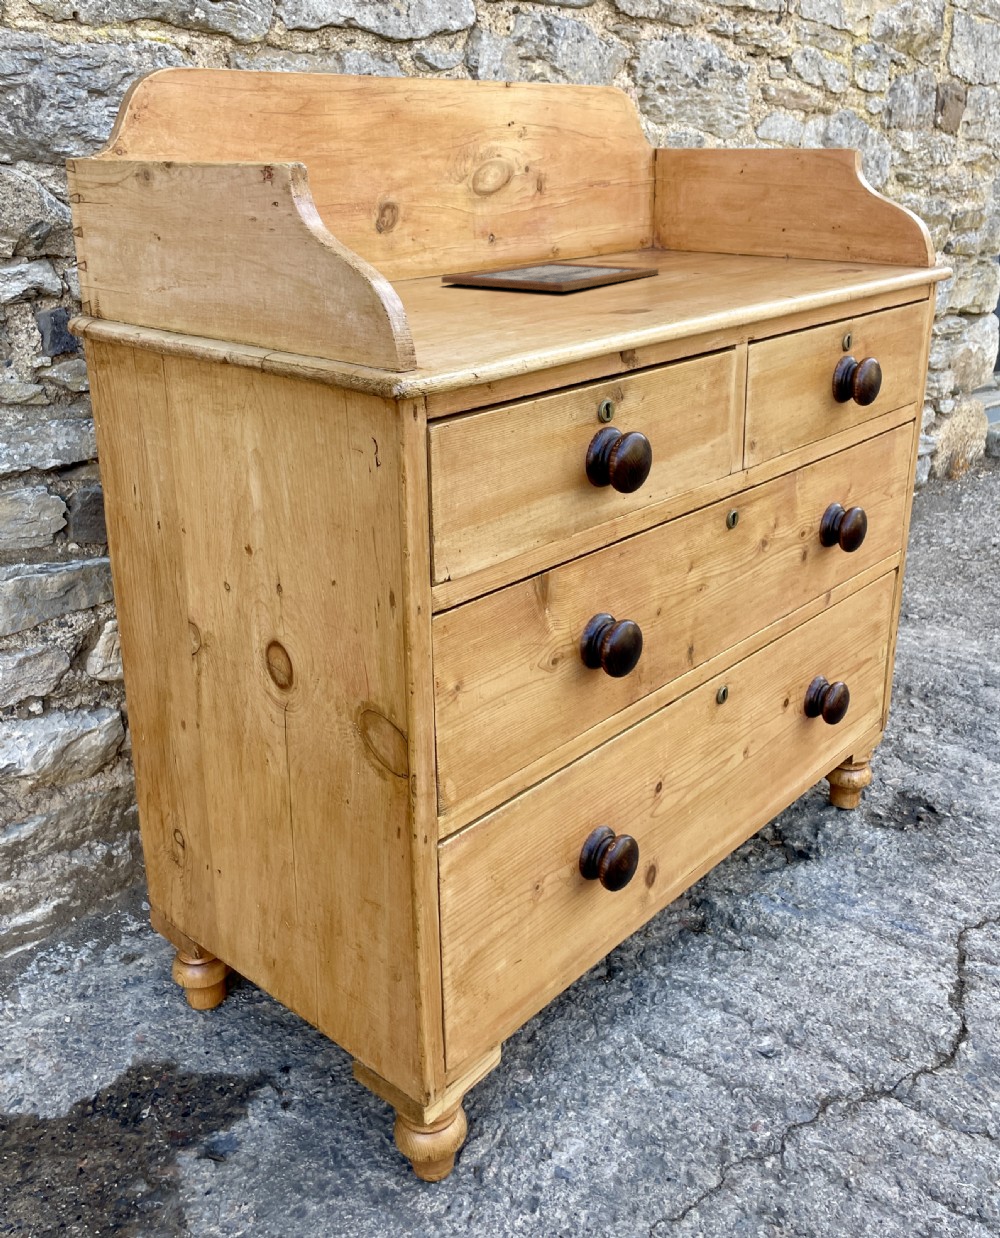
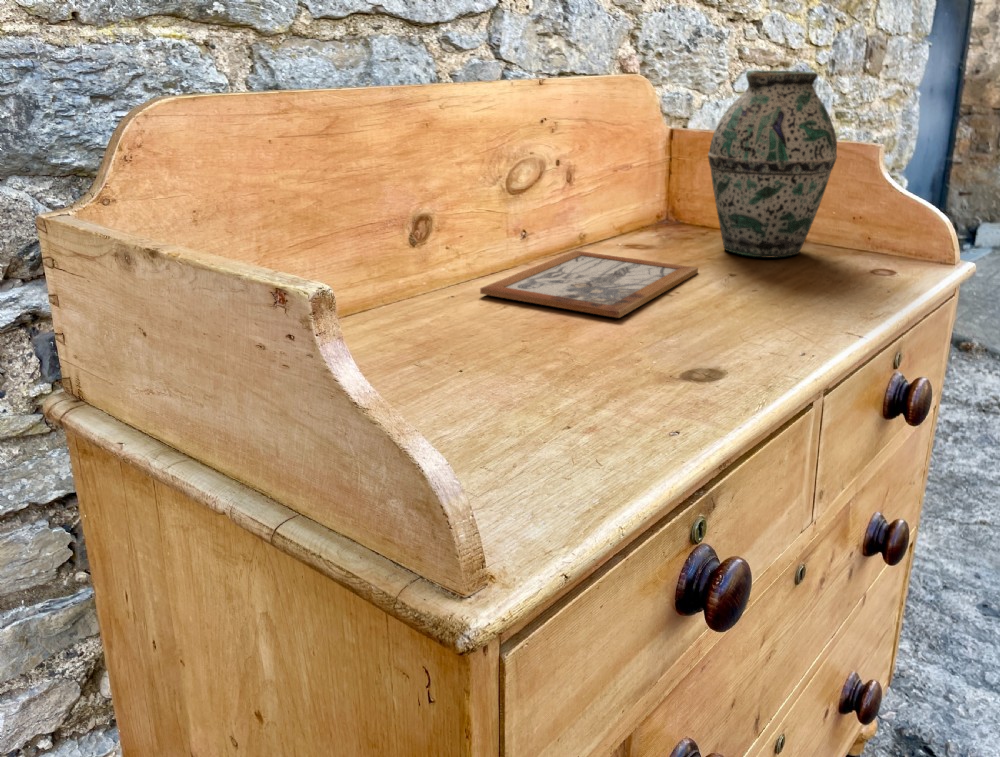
vase: none [677,76,802,265] -> present [708,70,837,258]

